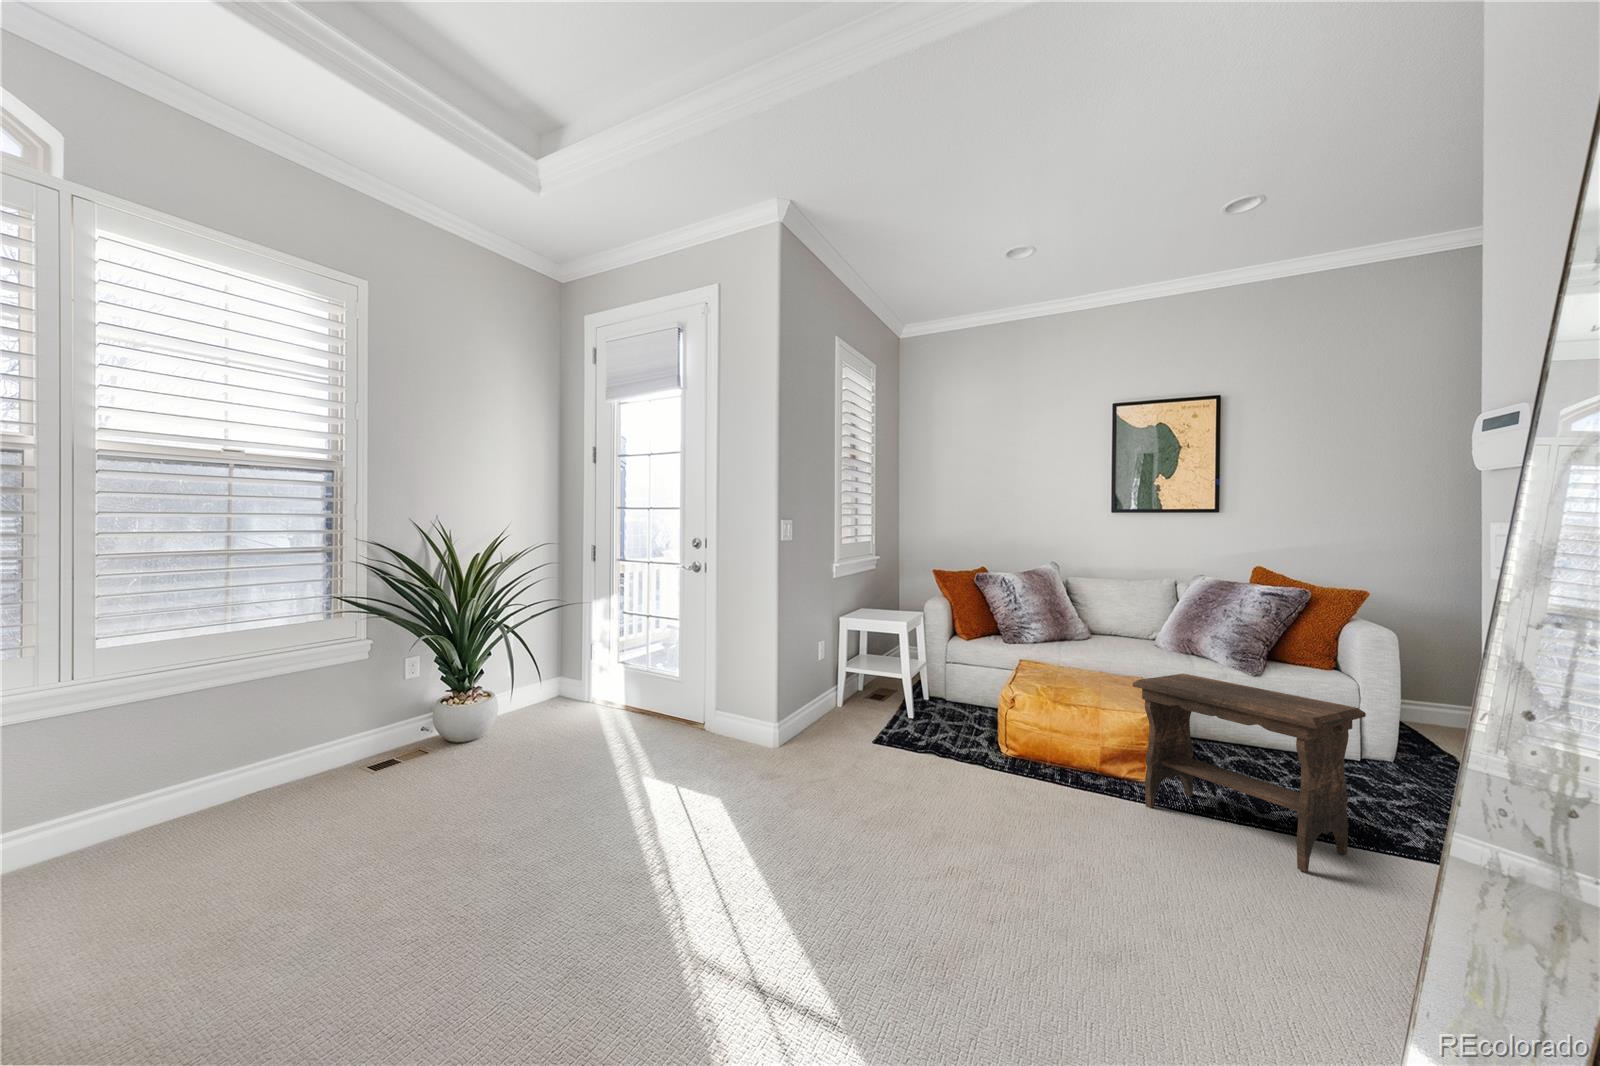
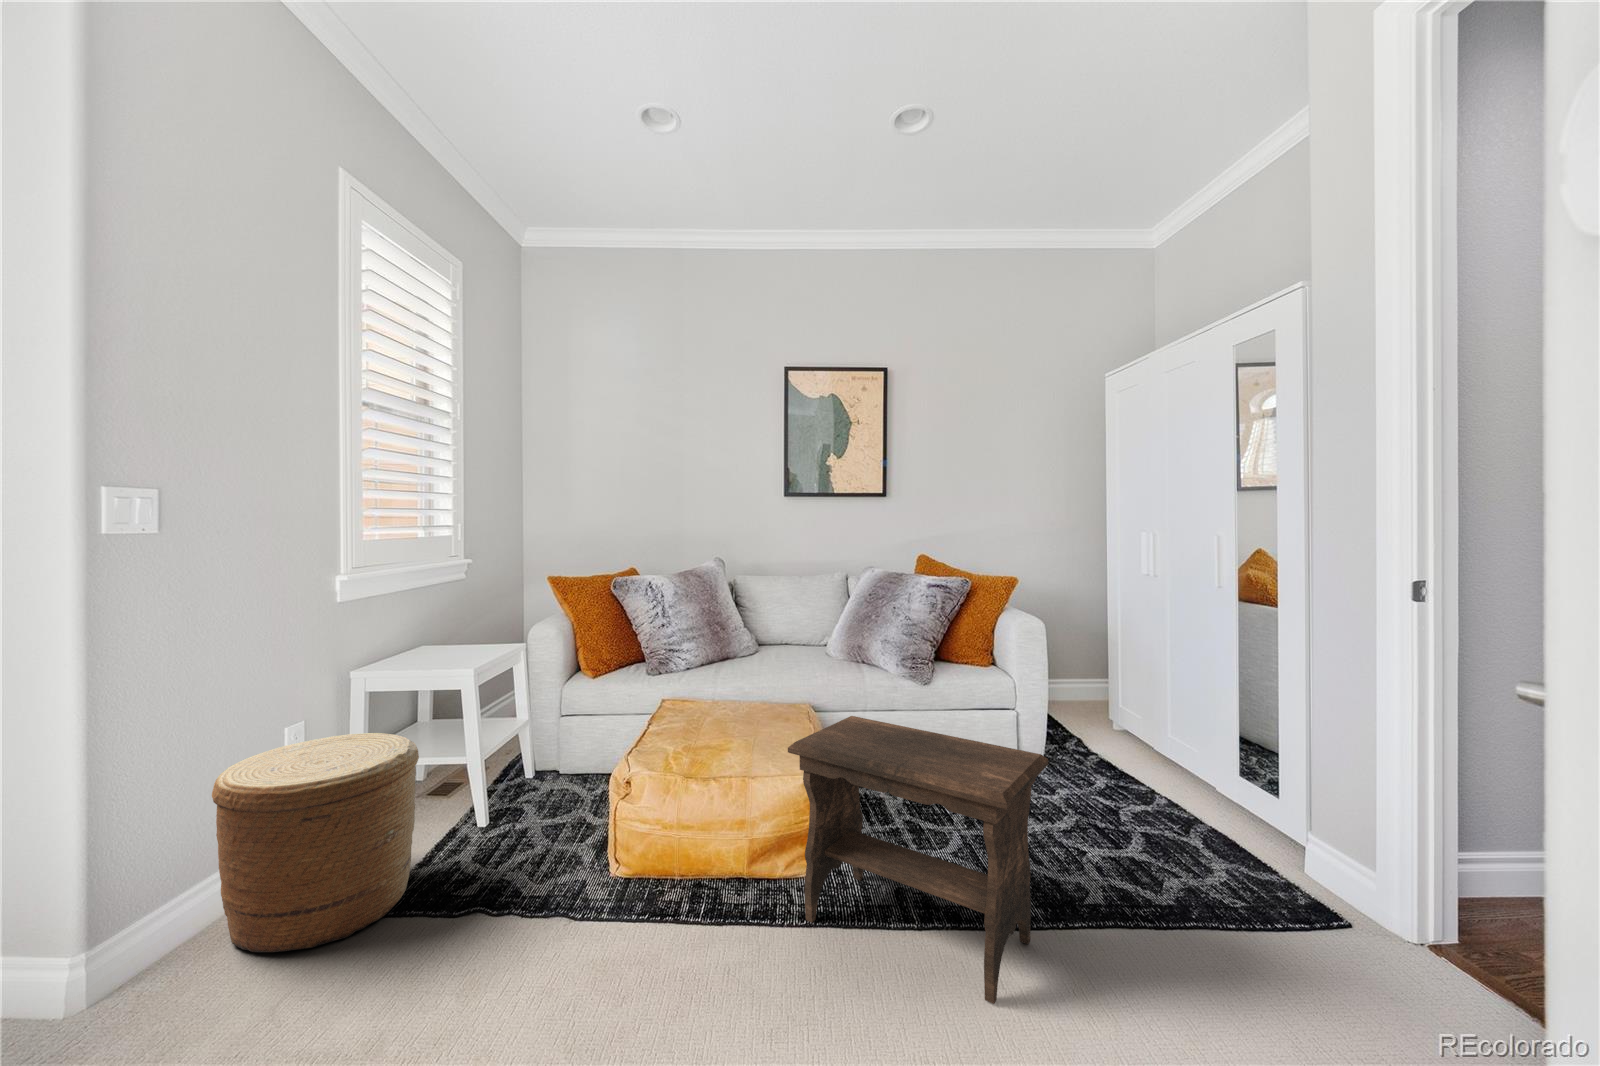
woven basket: none [790,650,882,757] -> present [212,733,419,952]

